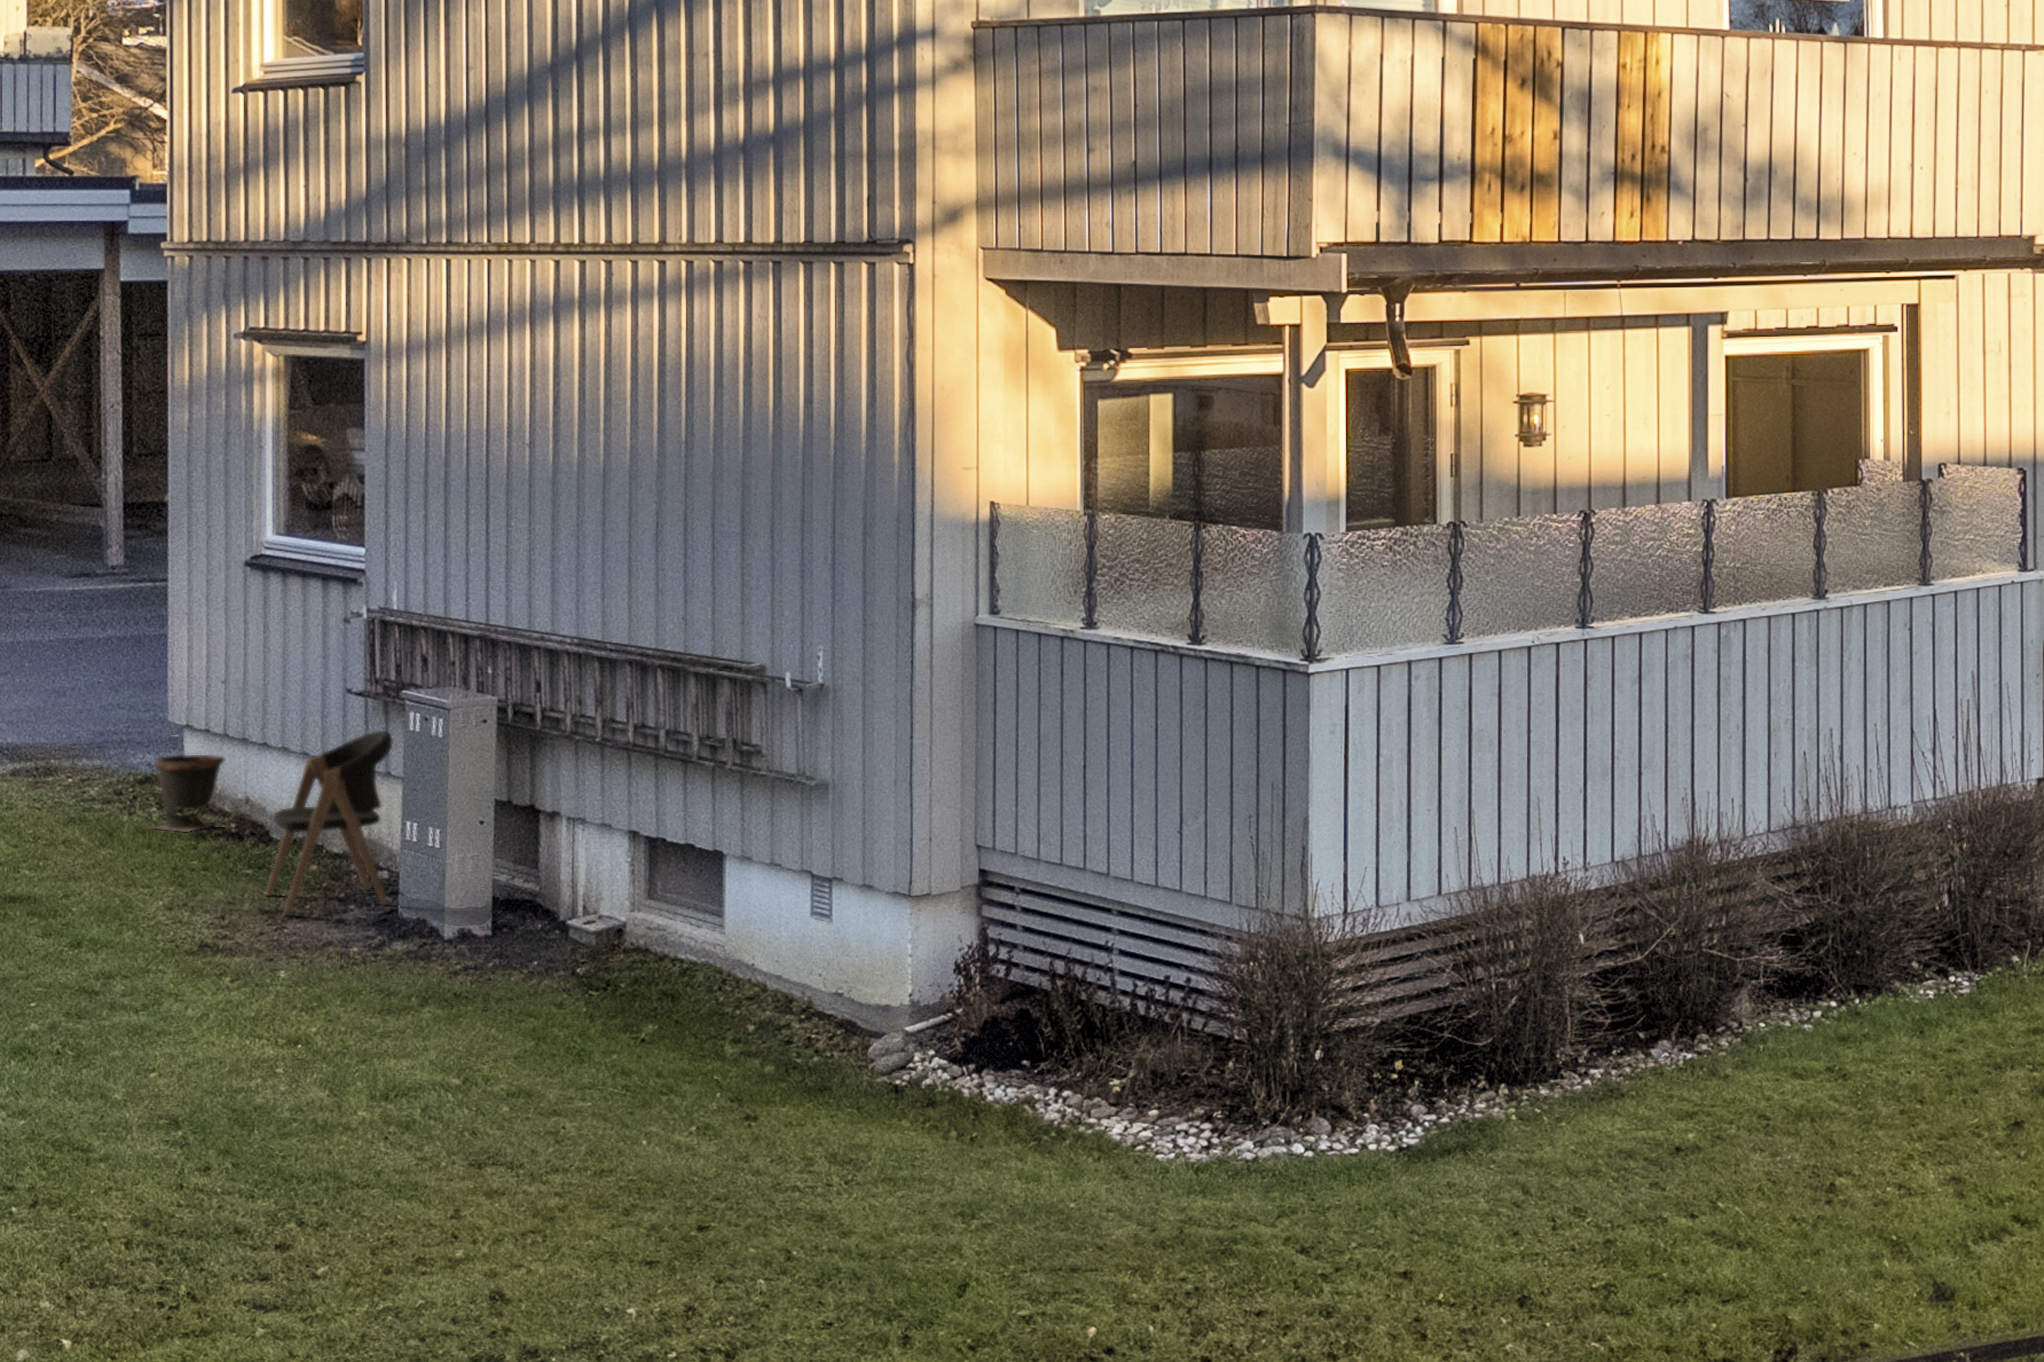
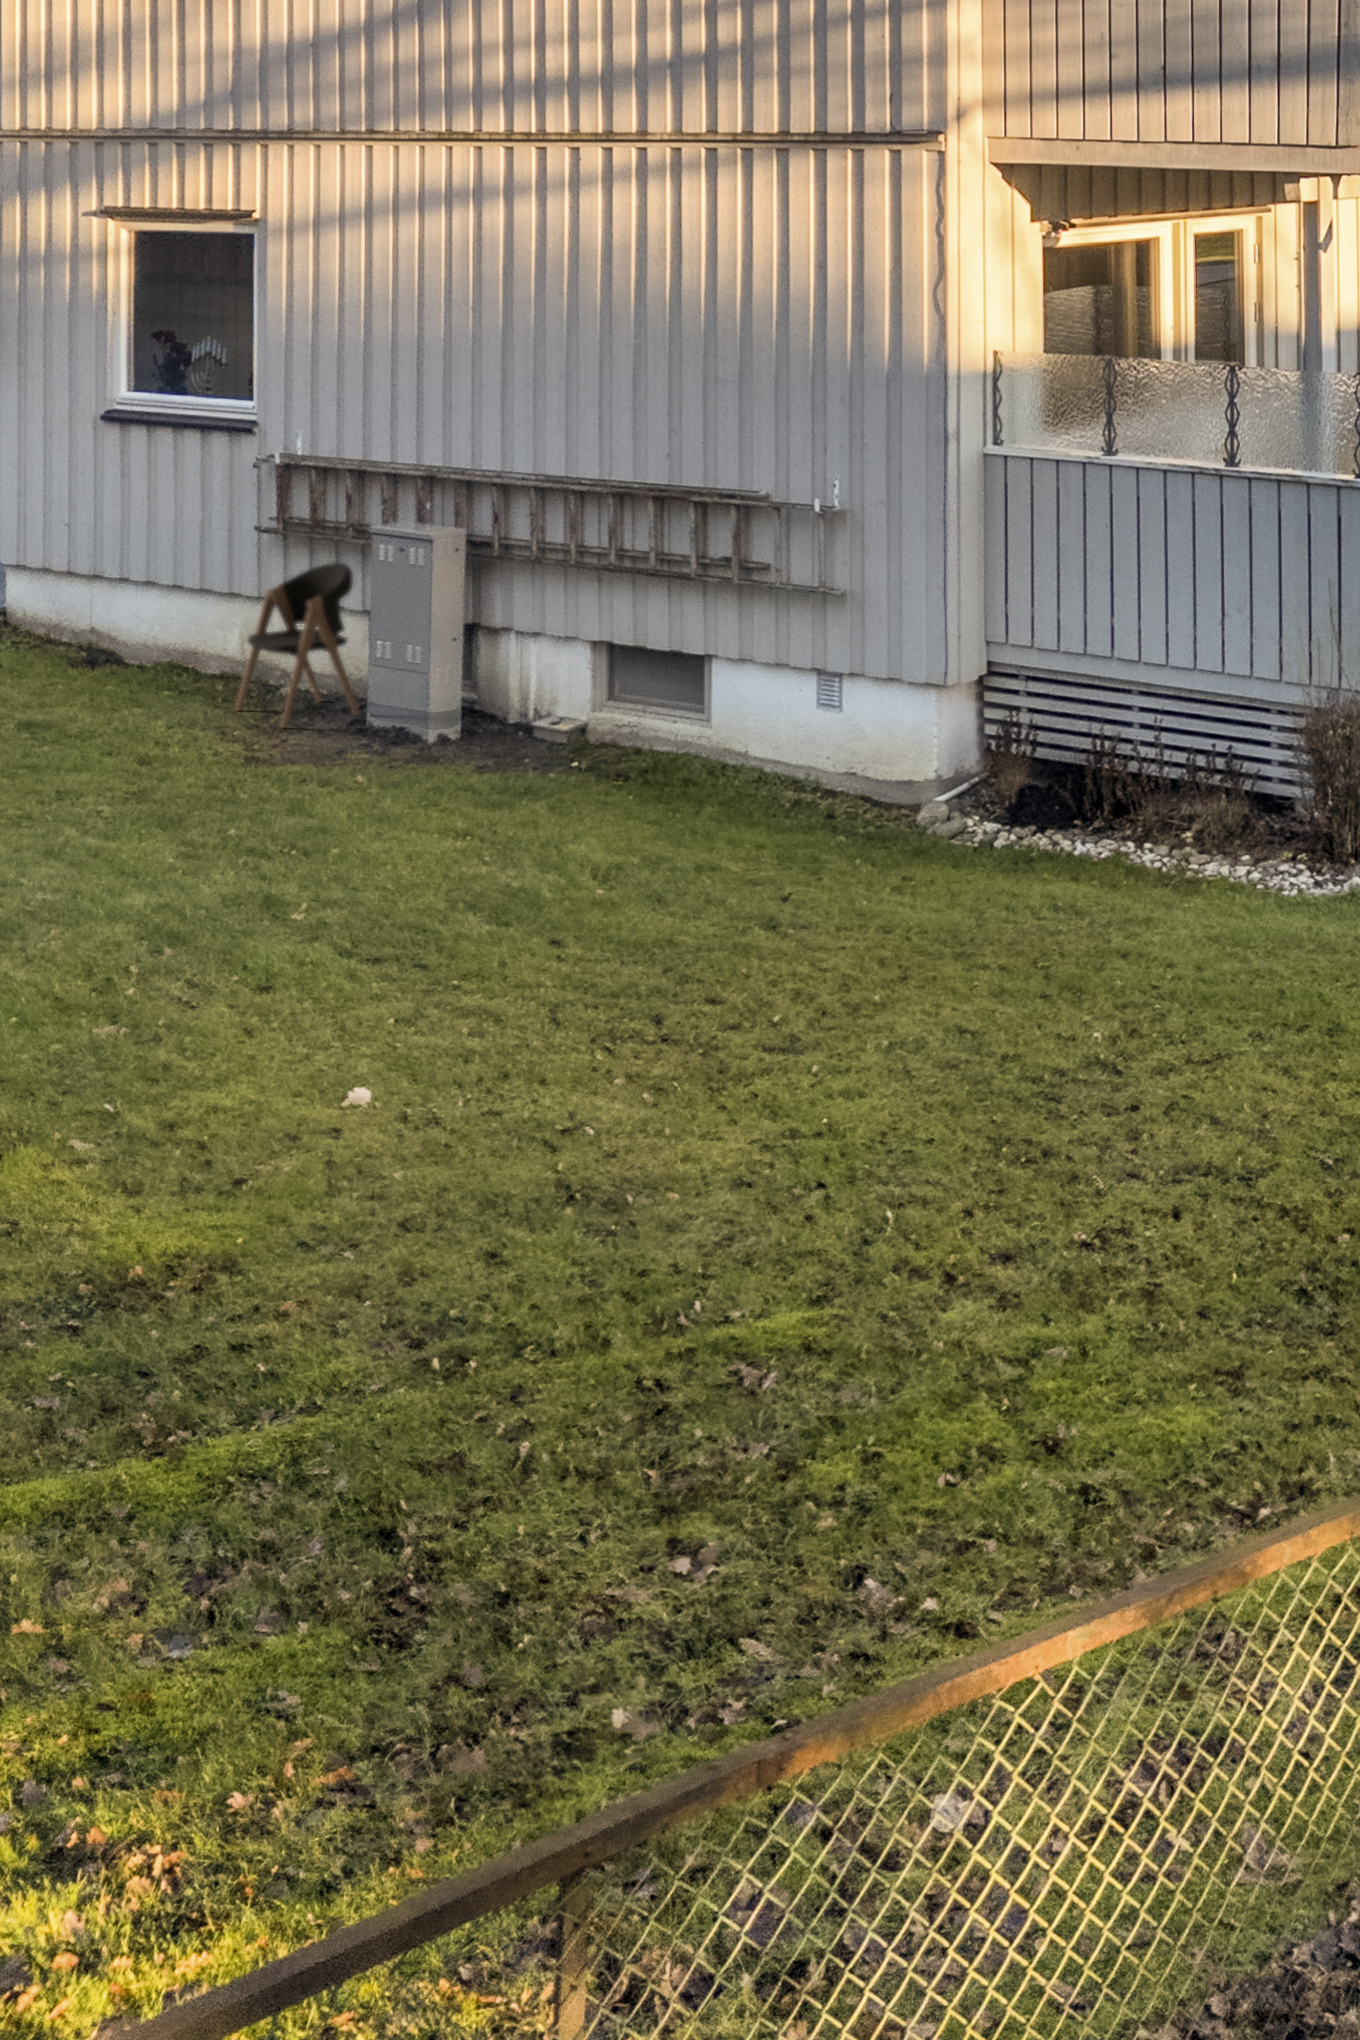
bucket: present [155,755,224,832] -> none [30,586,93,656]

